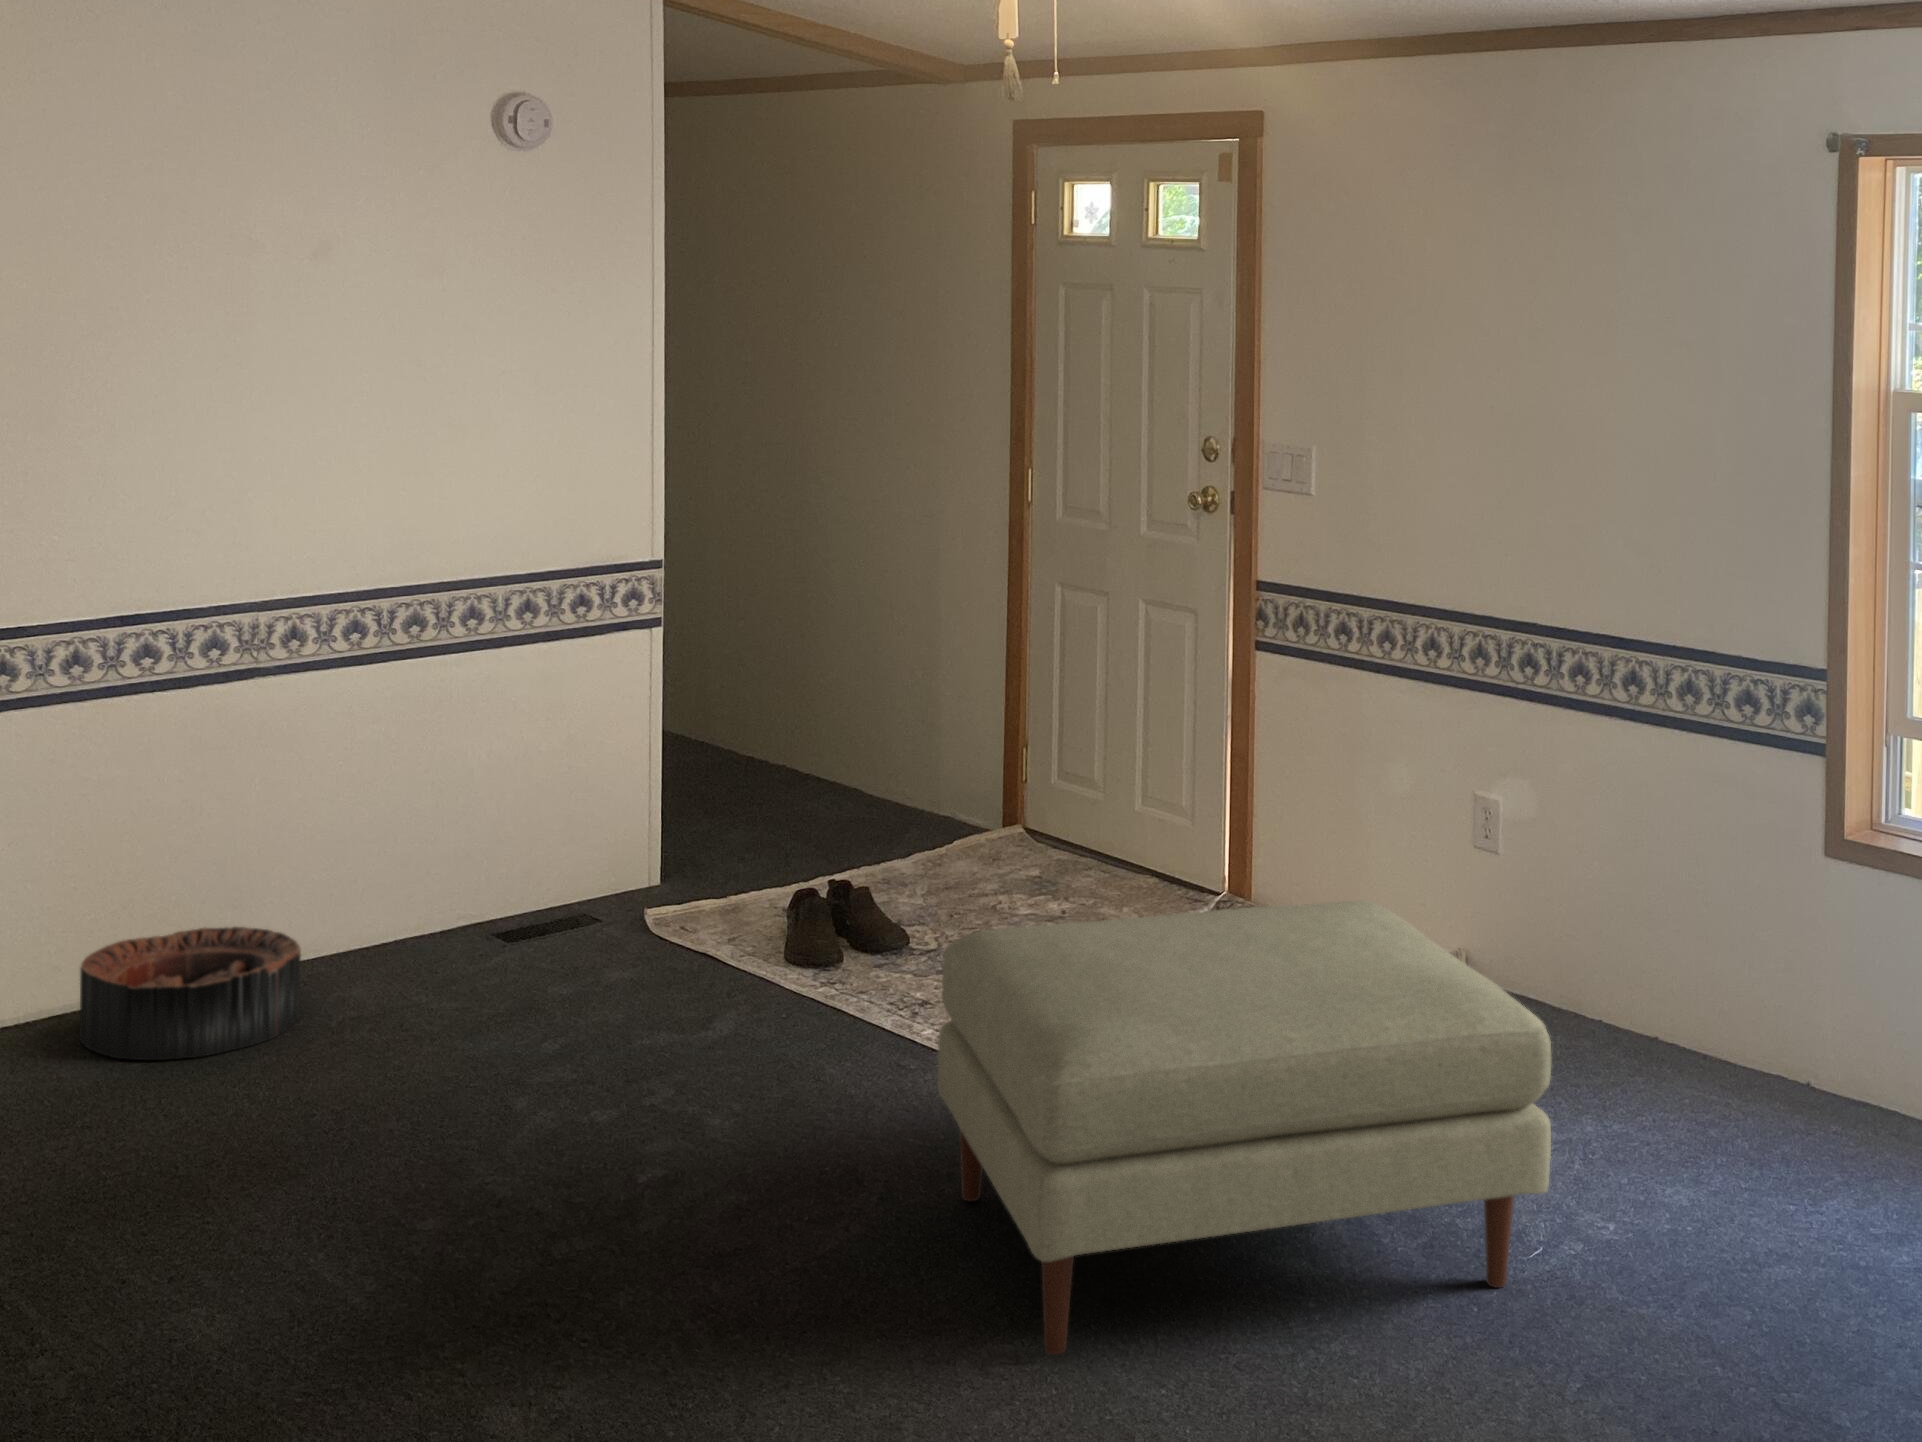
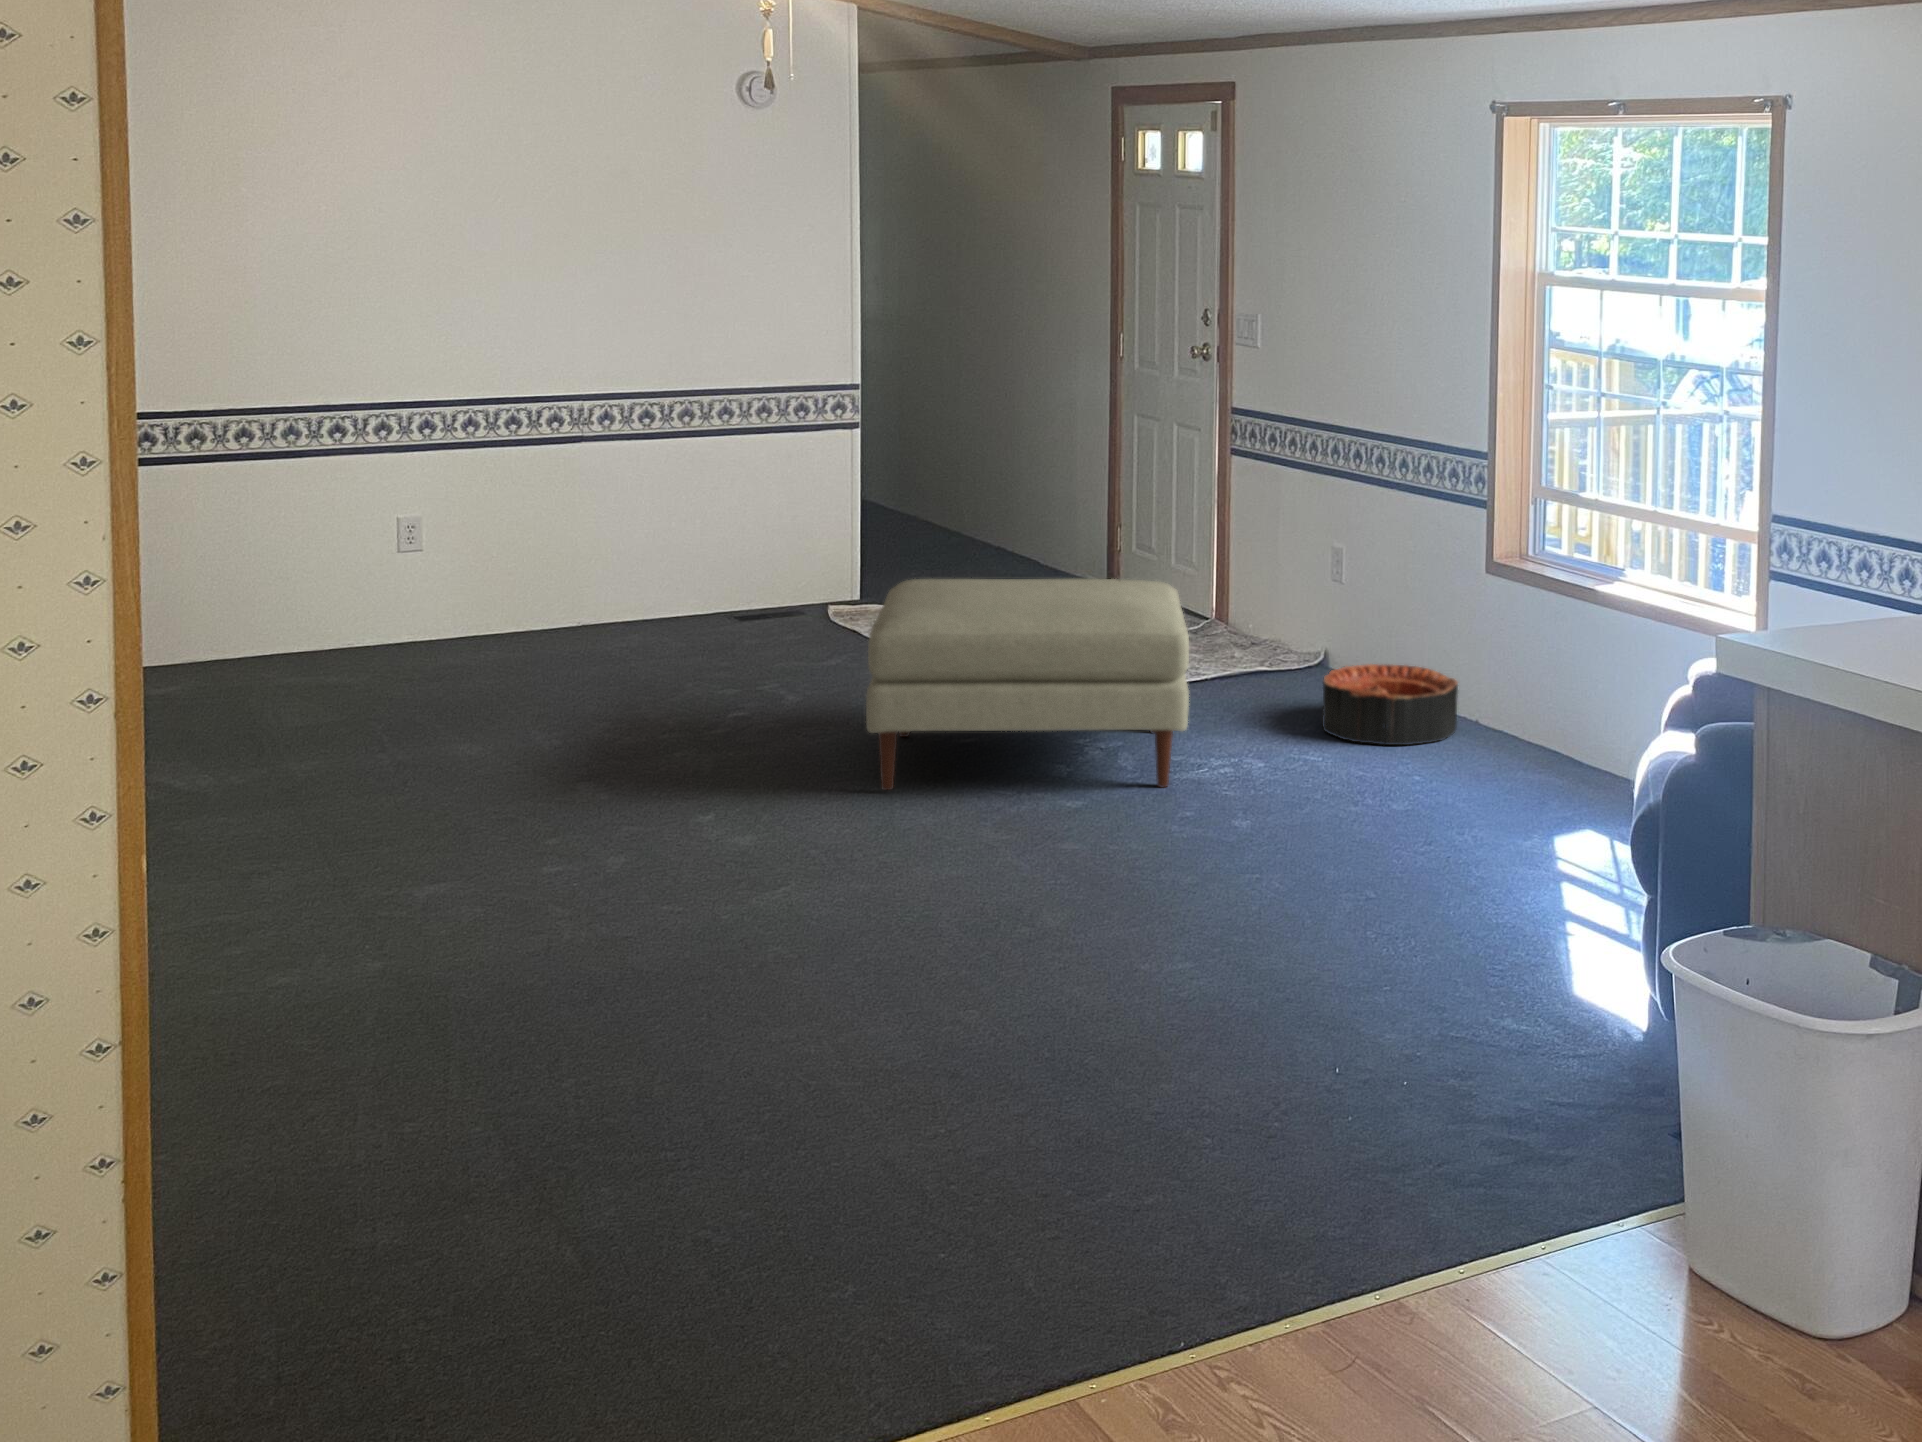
basket: present [79,927,301,1060] -> present [1322,664,1458,745]

